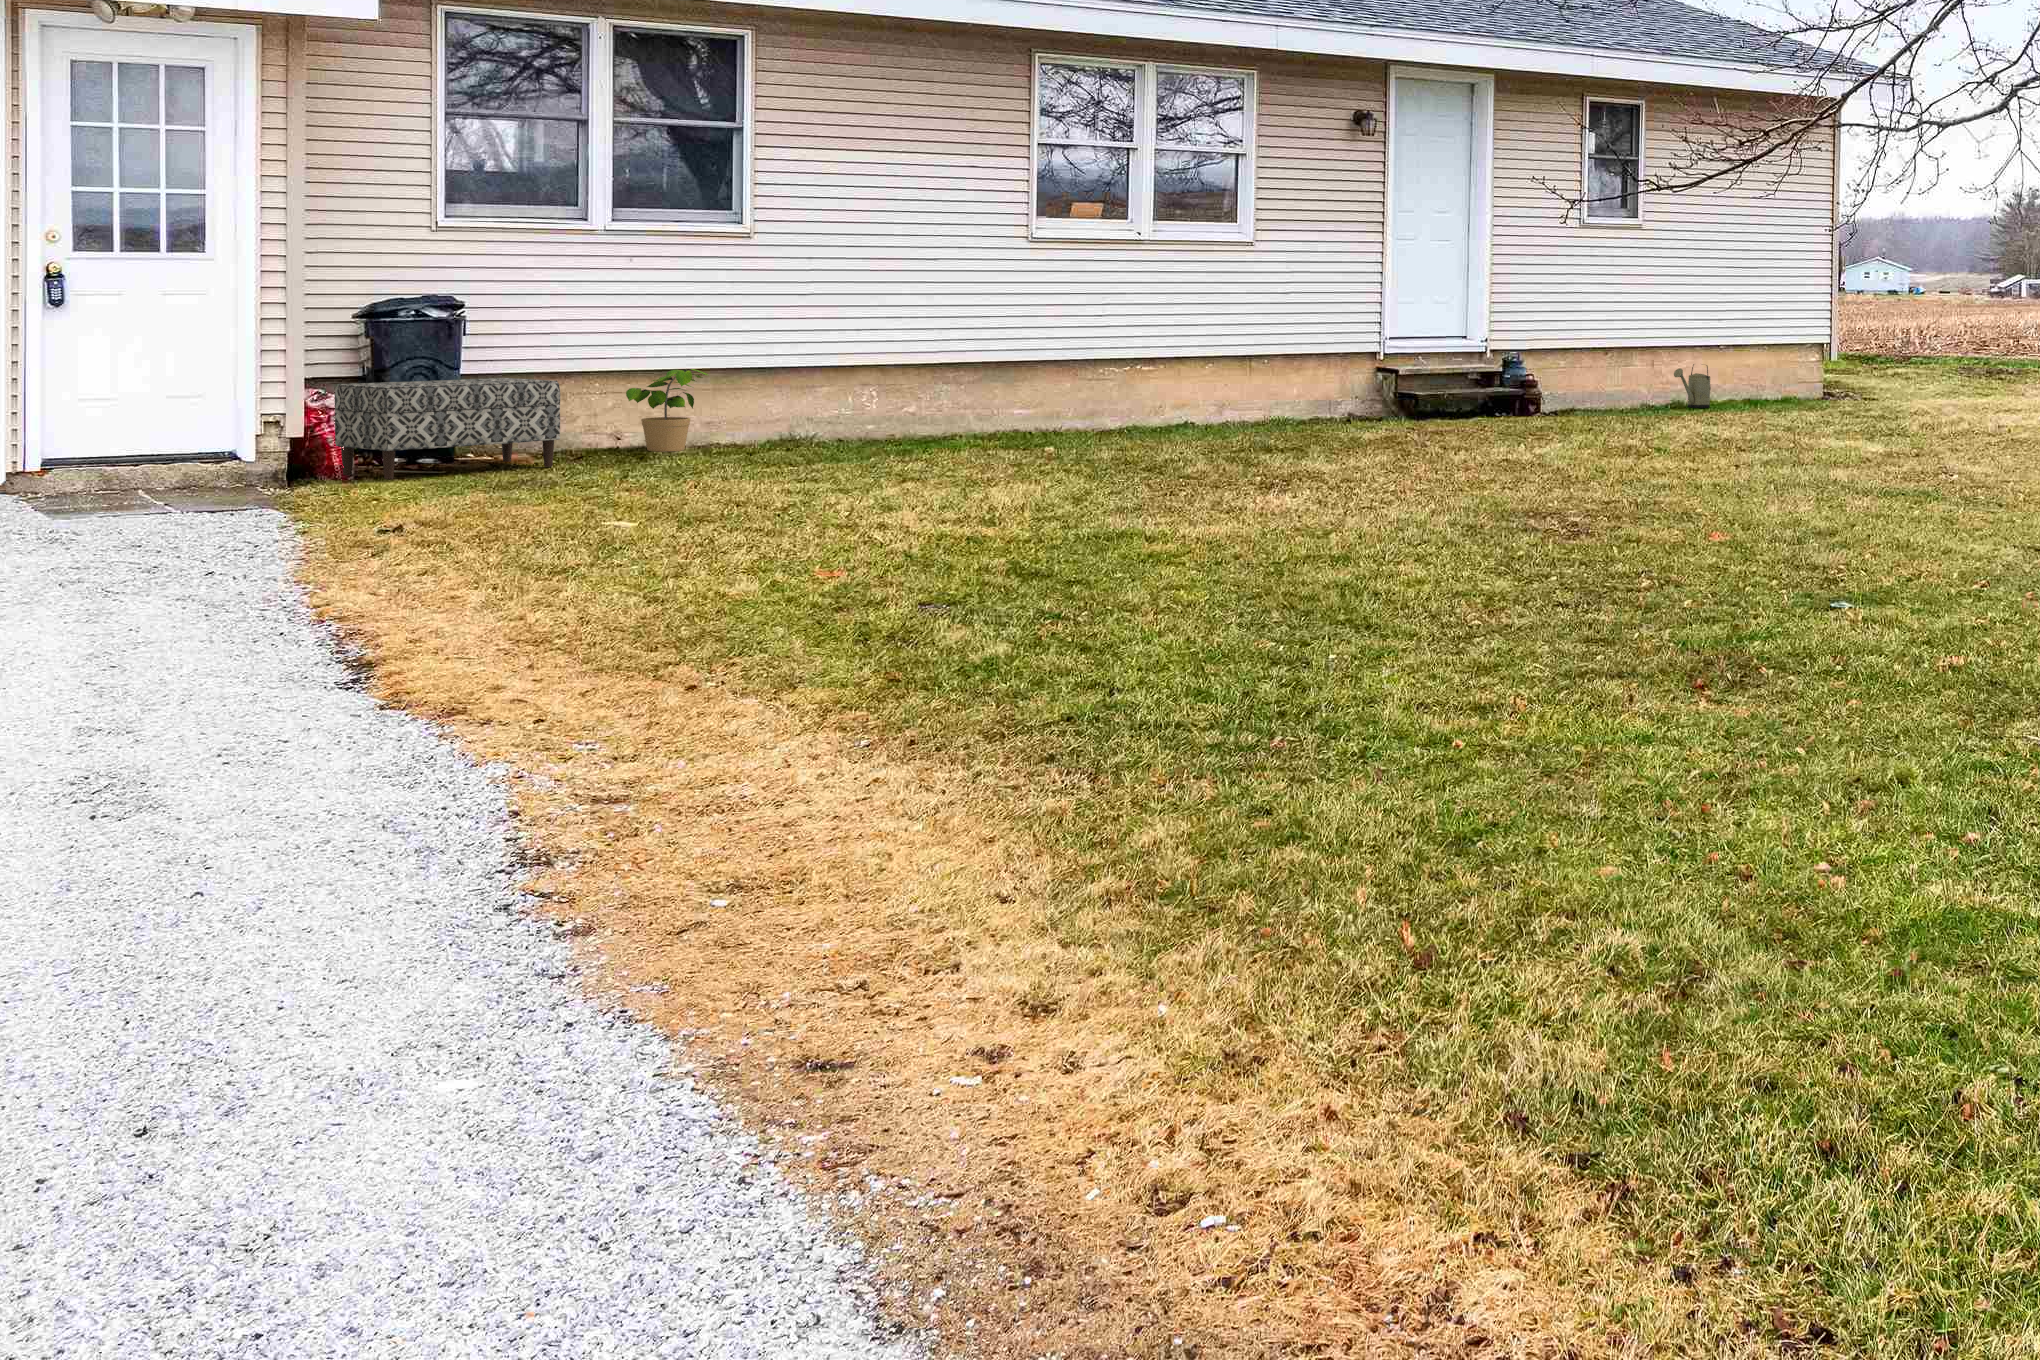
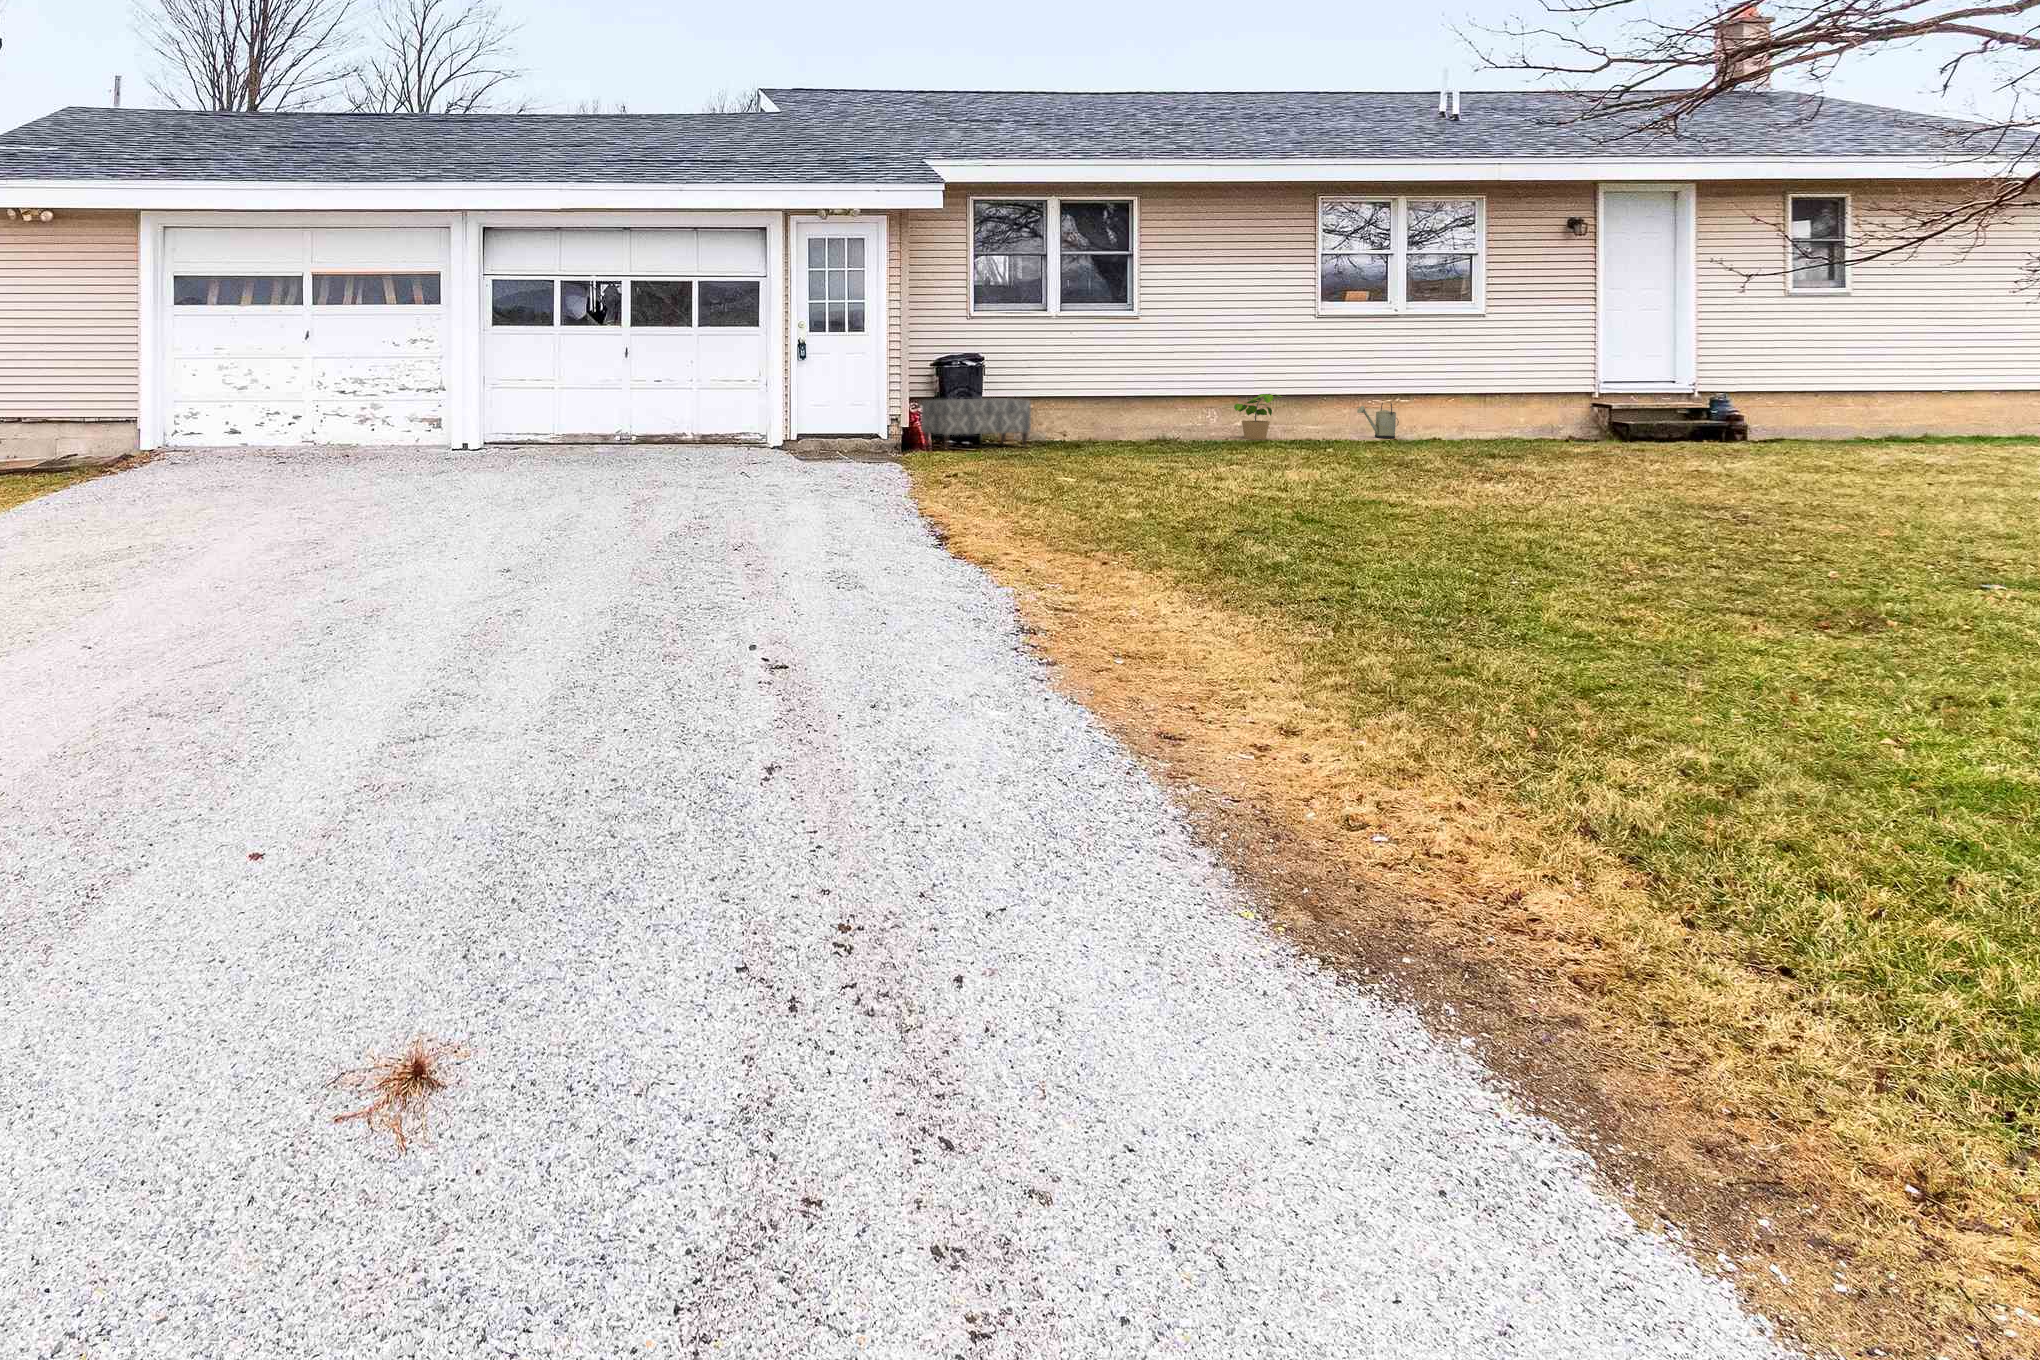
watering can: present [1674,364,1711,408] -> present [1357,403,1399,438]
potted plant: present [626,369,708,452] -> present [1234,394,1282,440]

